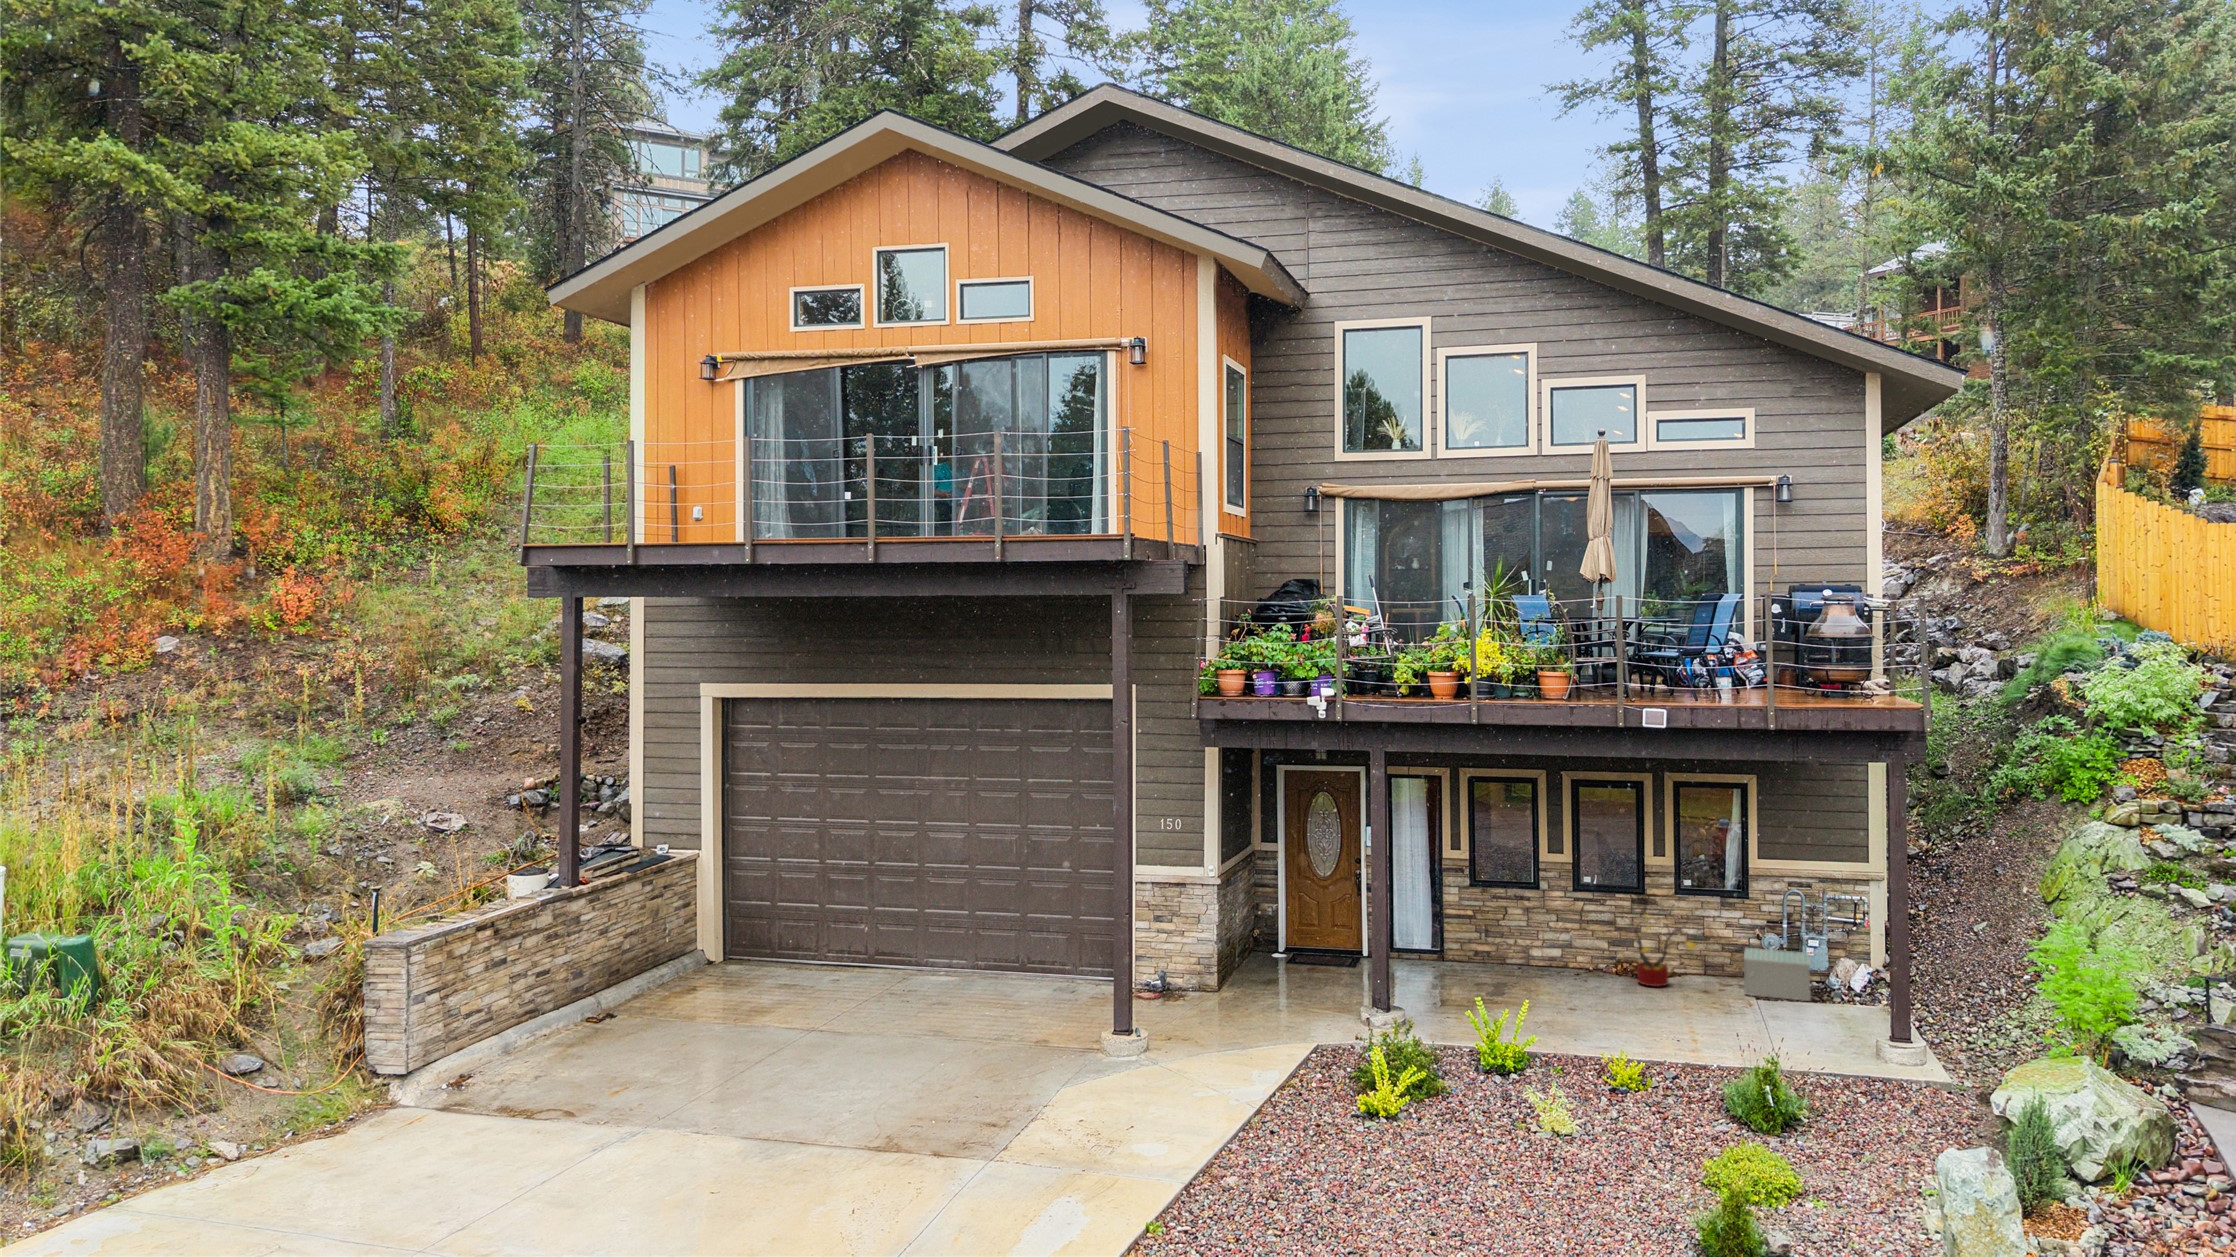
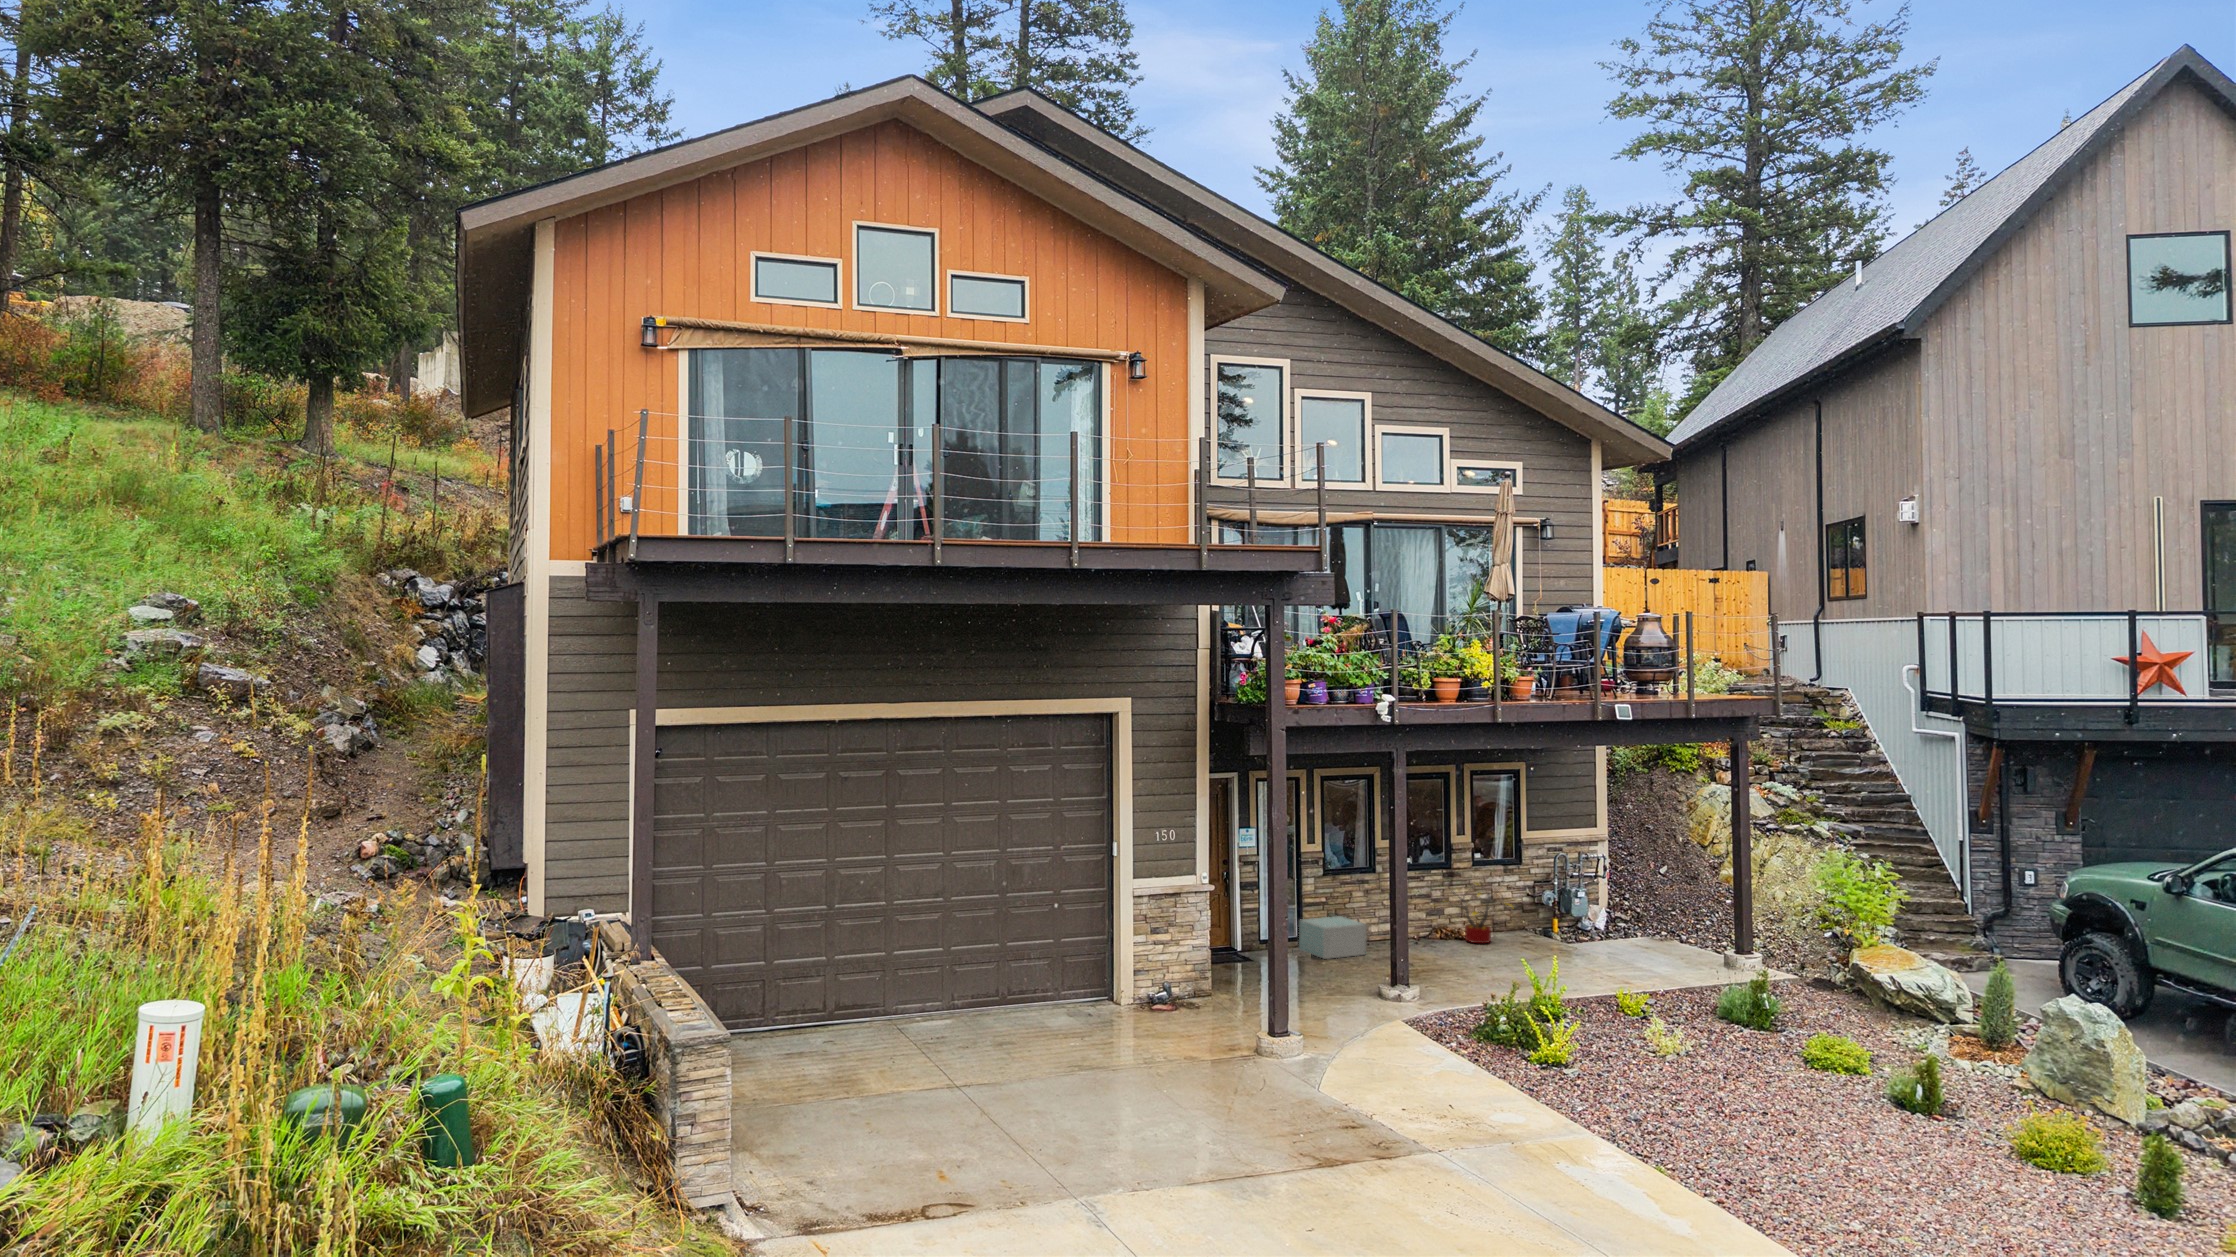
storage box: present [1744,948,1811,1001] -> present [1299,916,1367,959]

